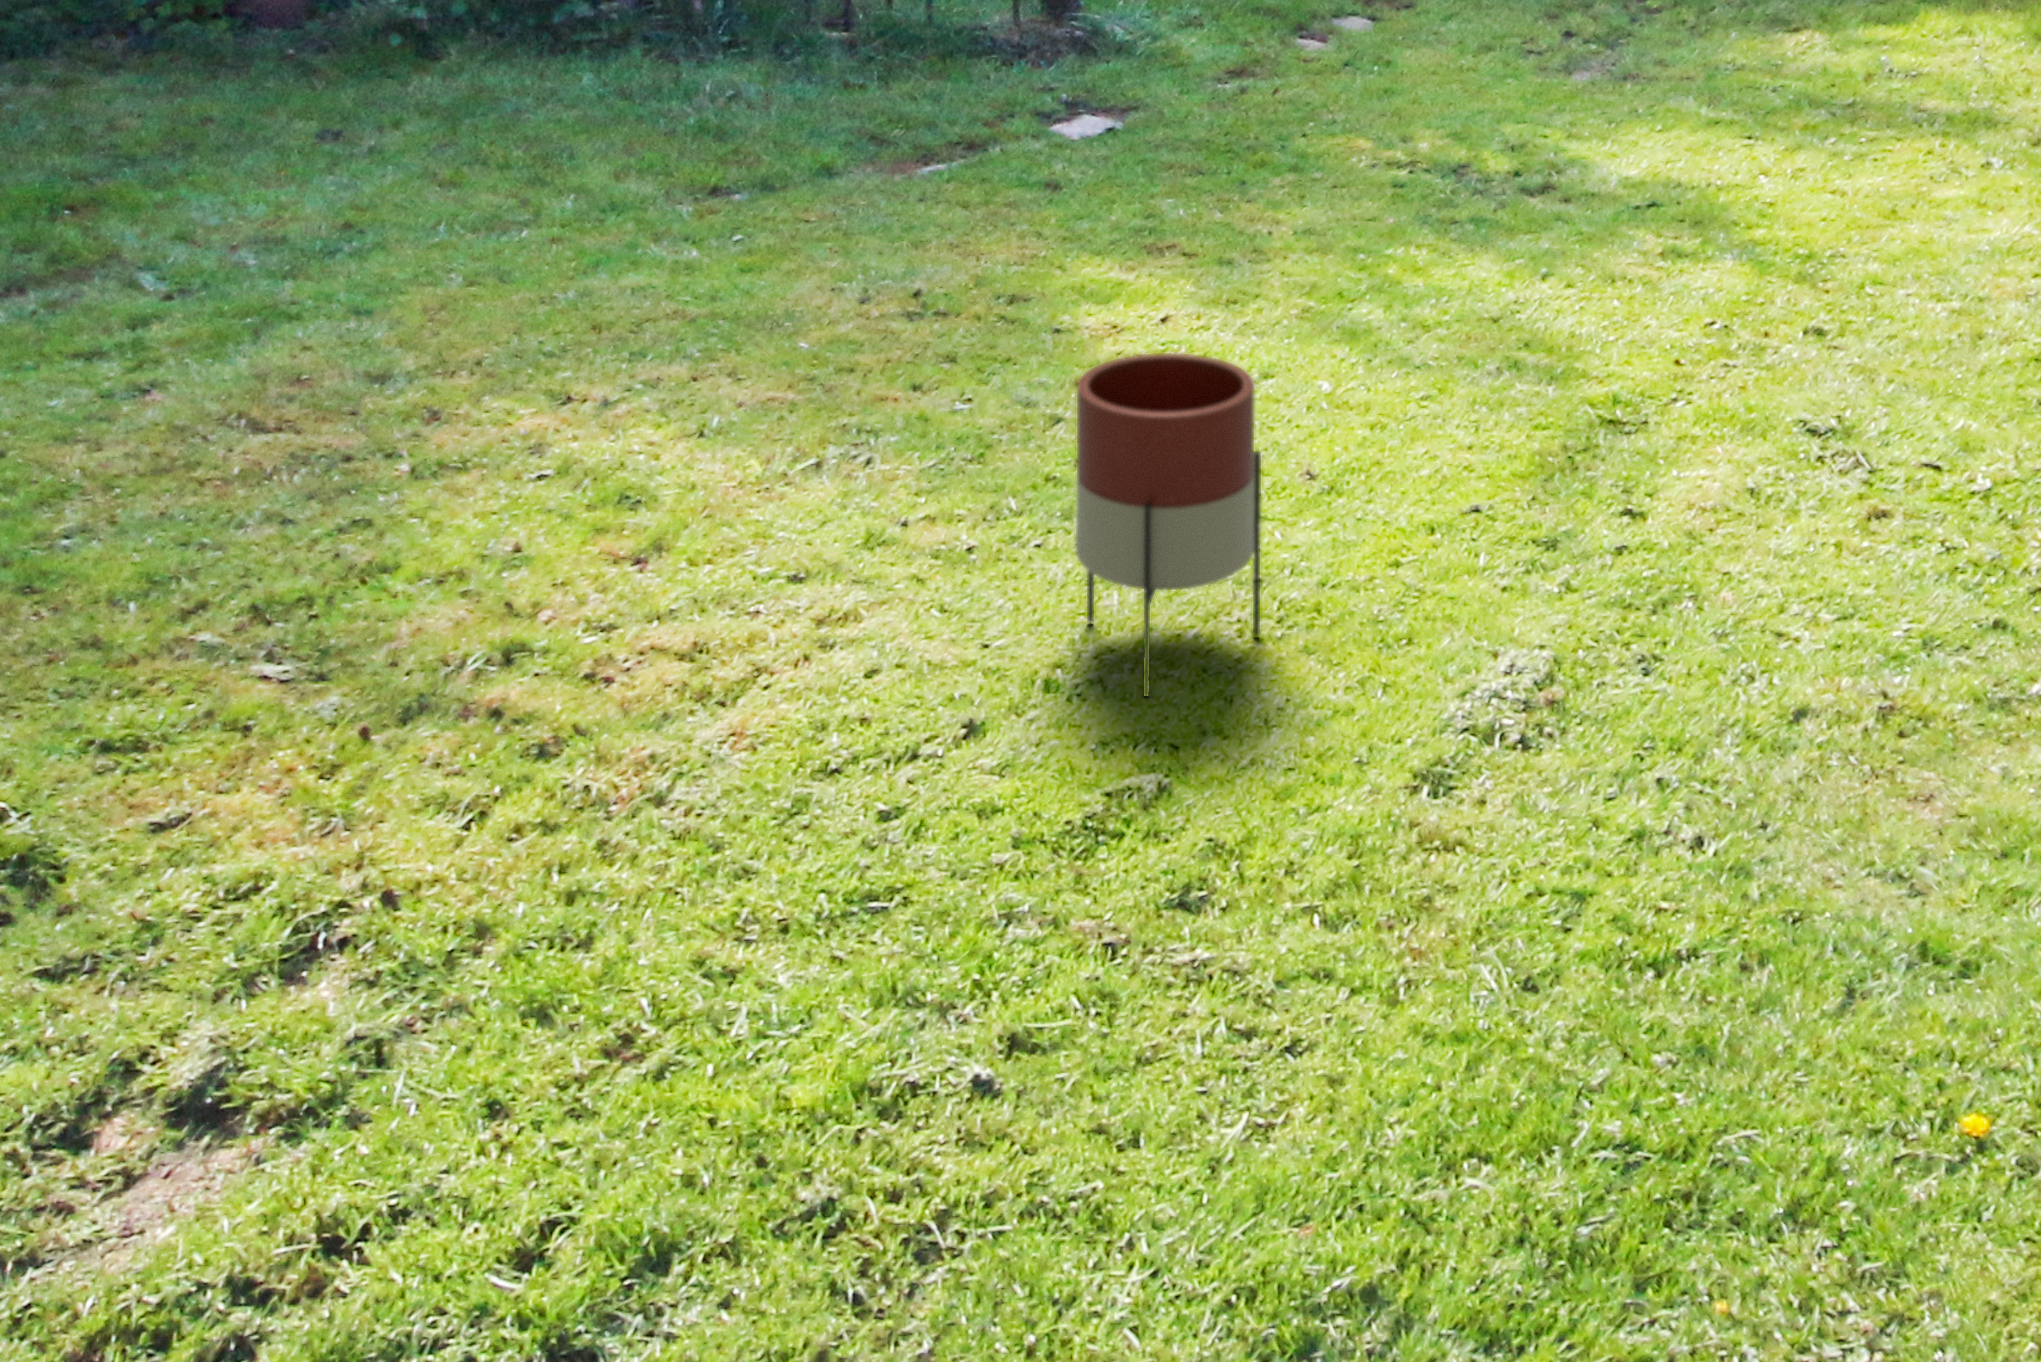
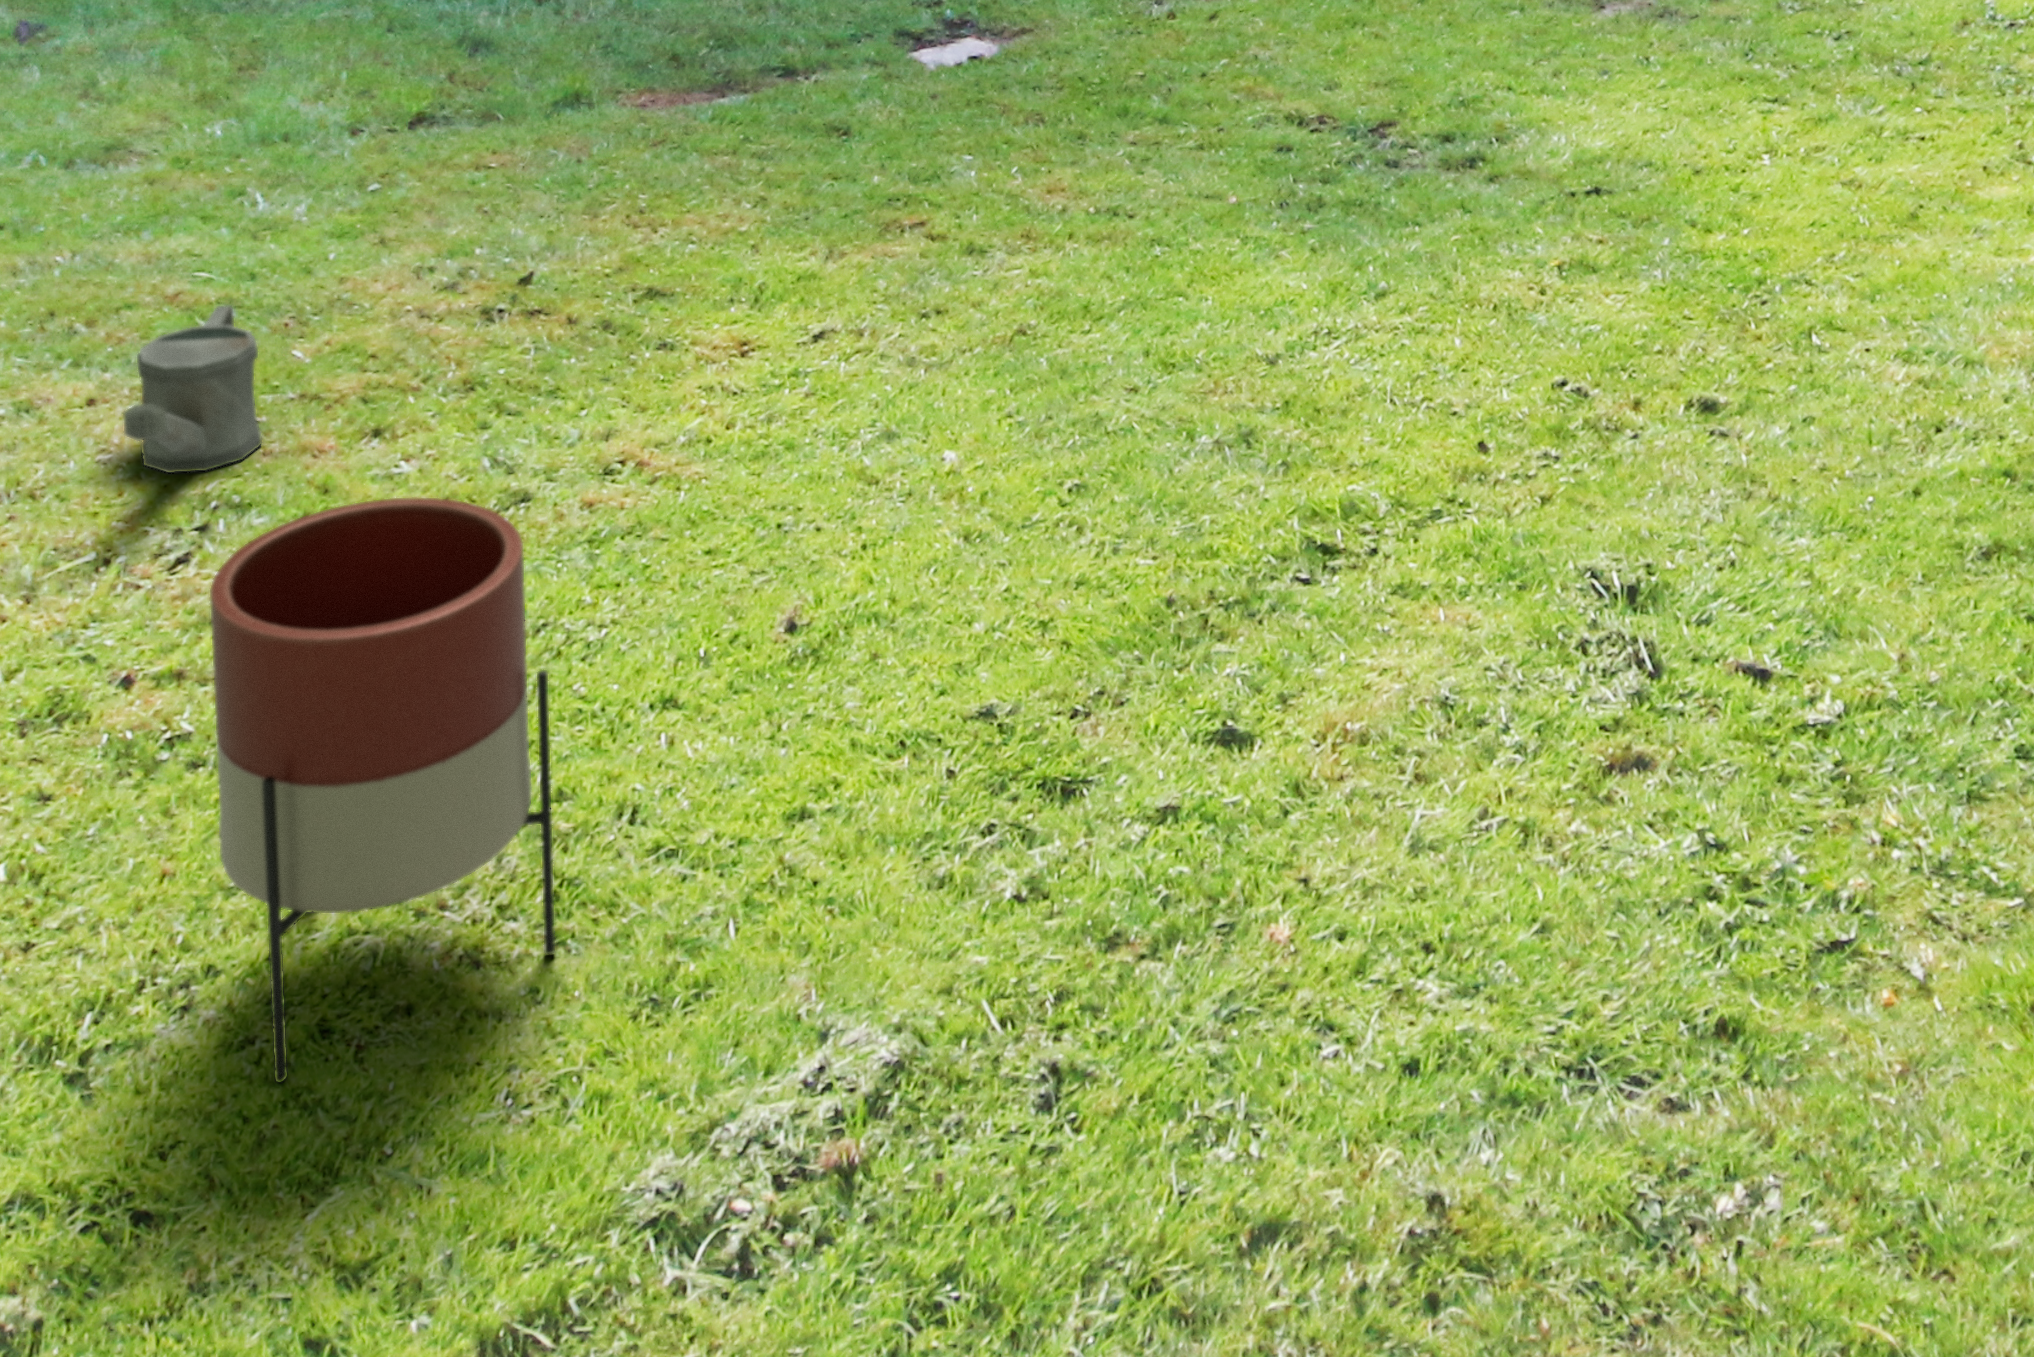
watering can: none [734,302,817,418] -> present [124,305,262,473]

